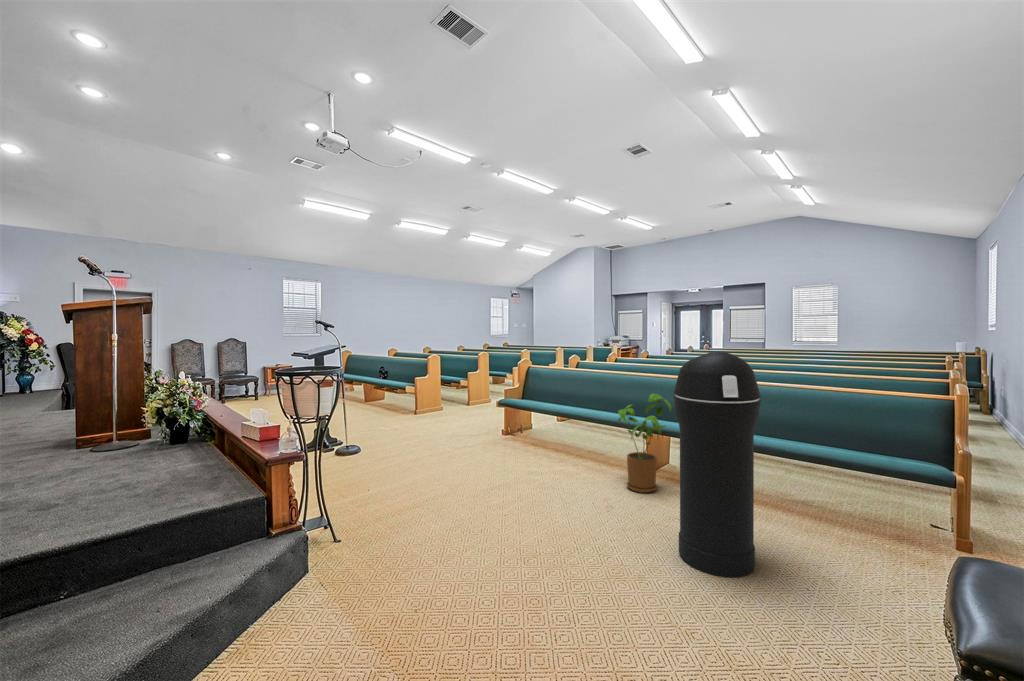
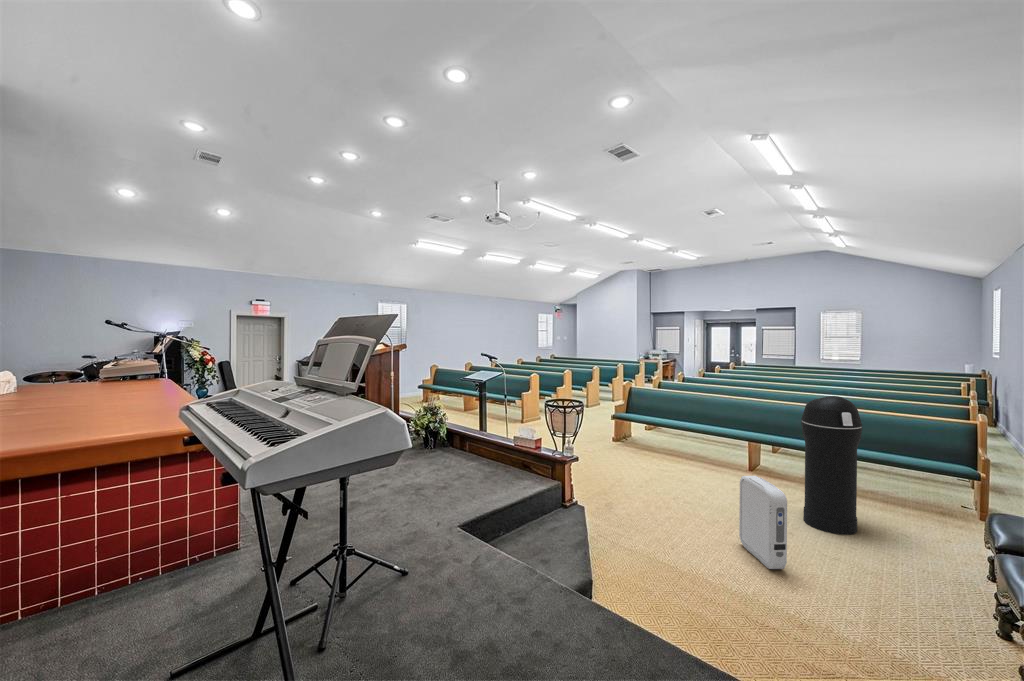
house plant: present [618,394,673,493] -> none [732,415,775,485]
air purifier: none [541,483,583,657] -> present [739,476,787,569]

